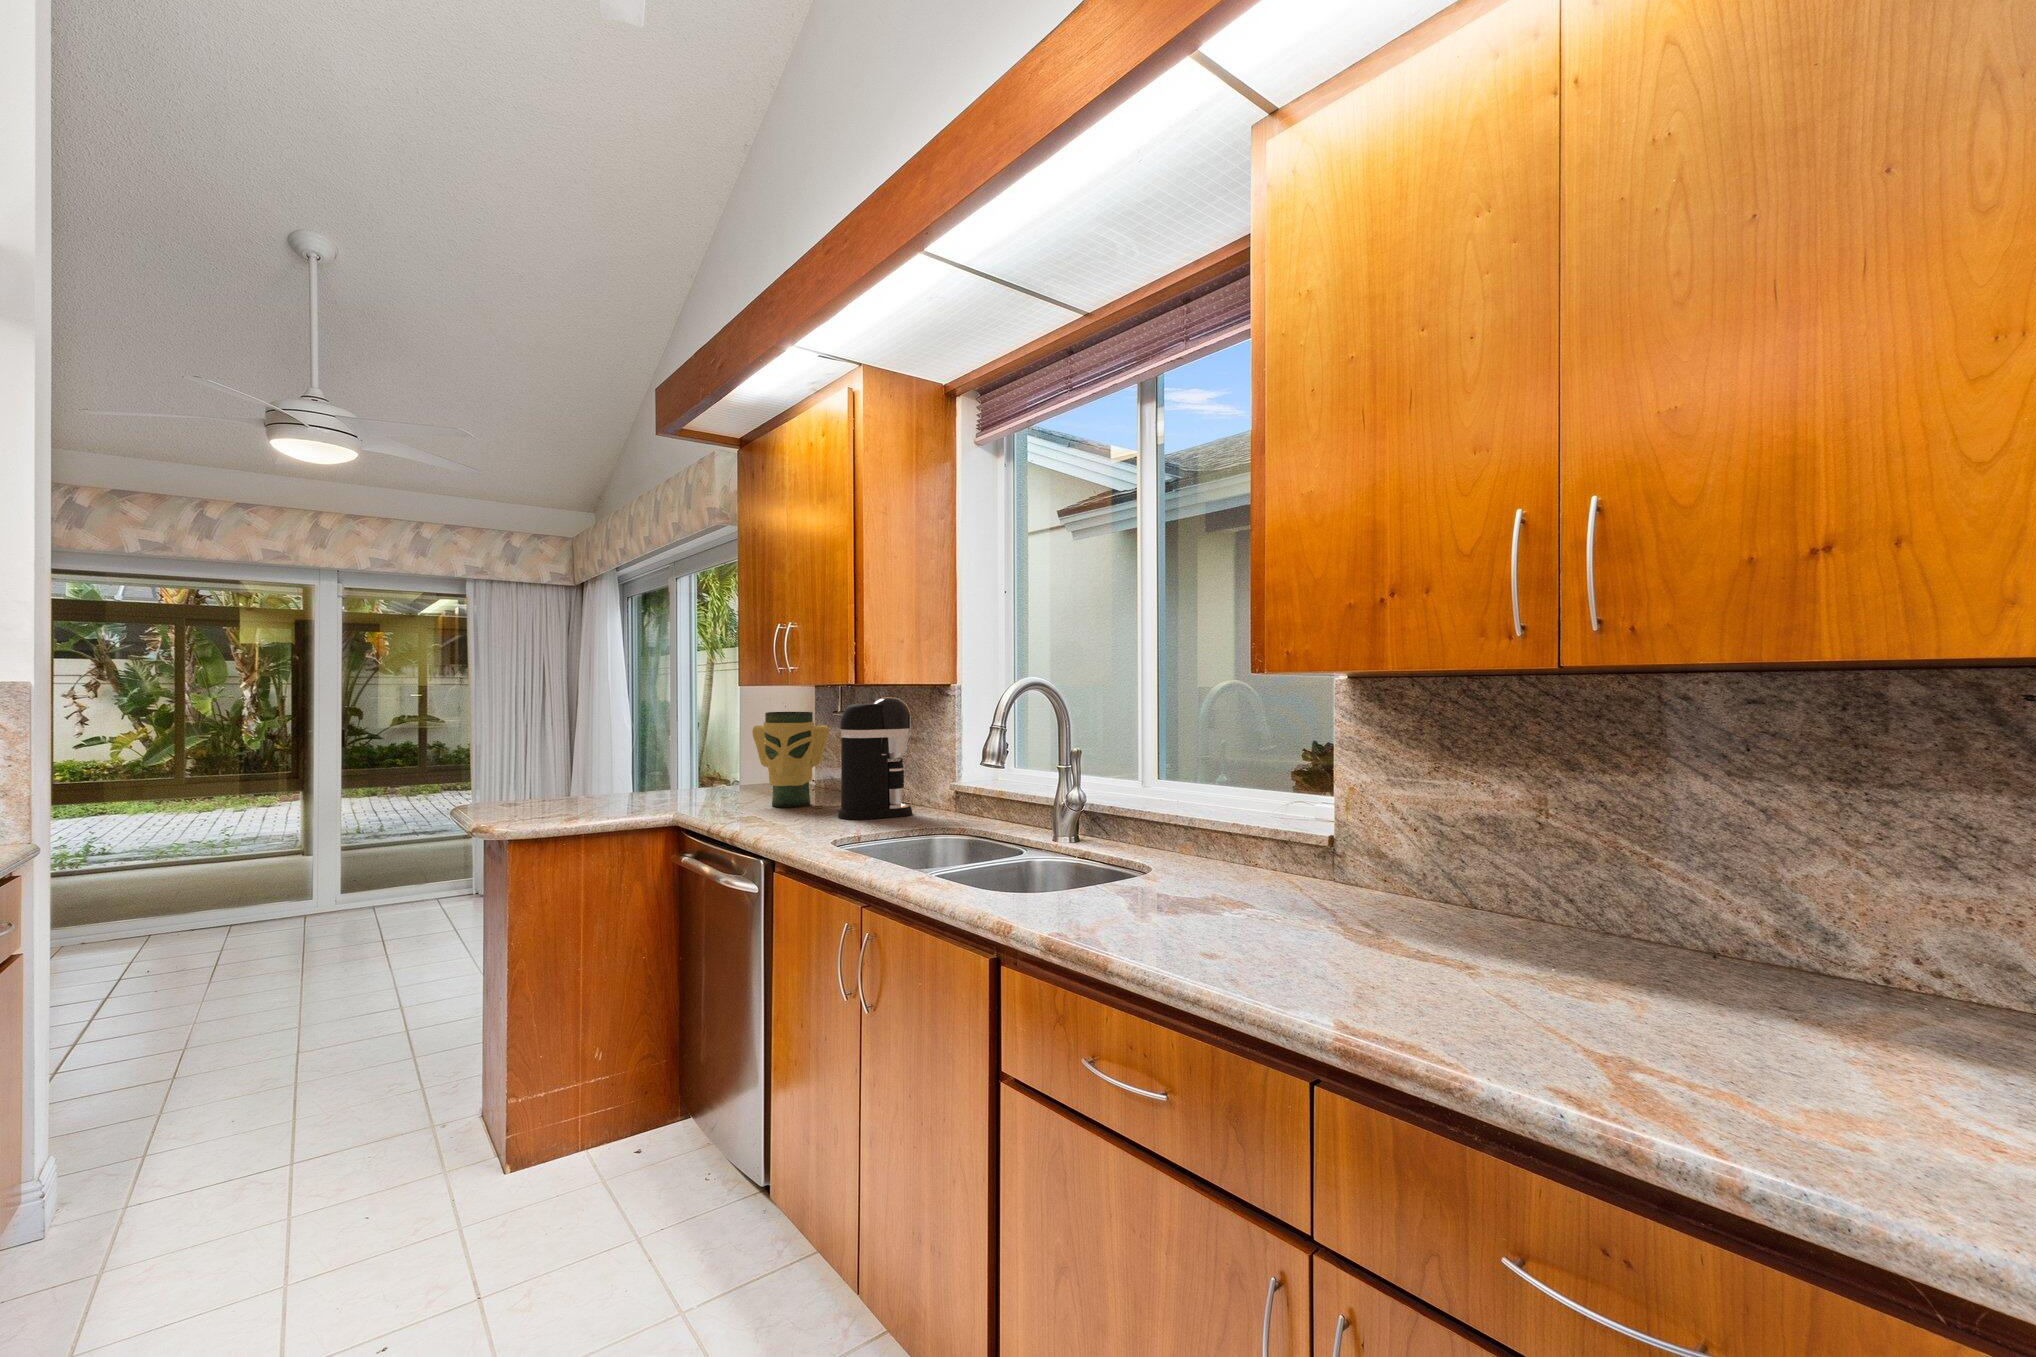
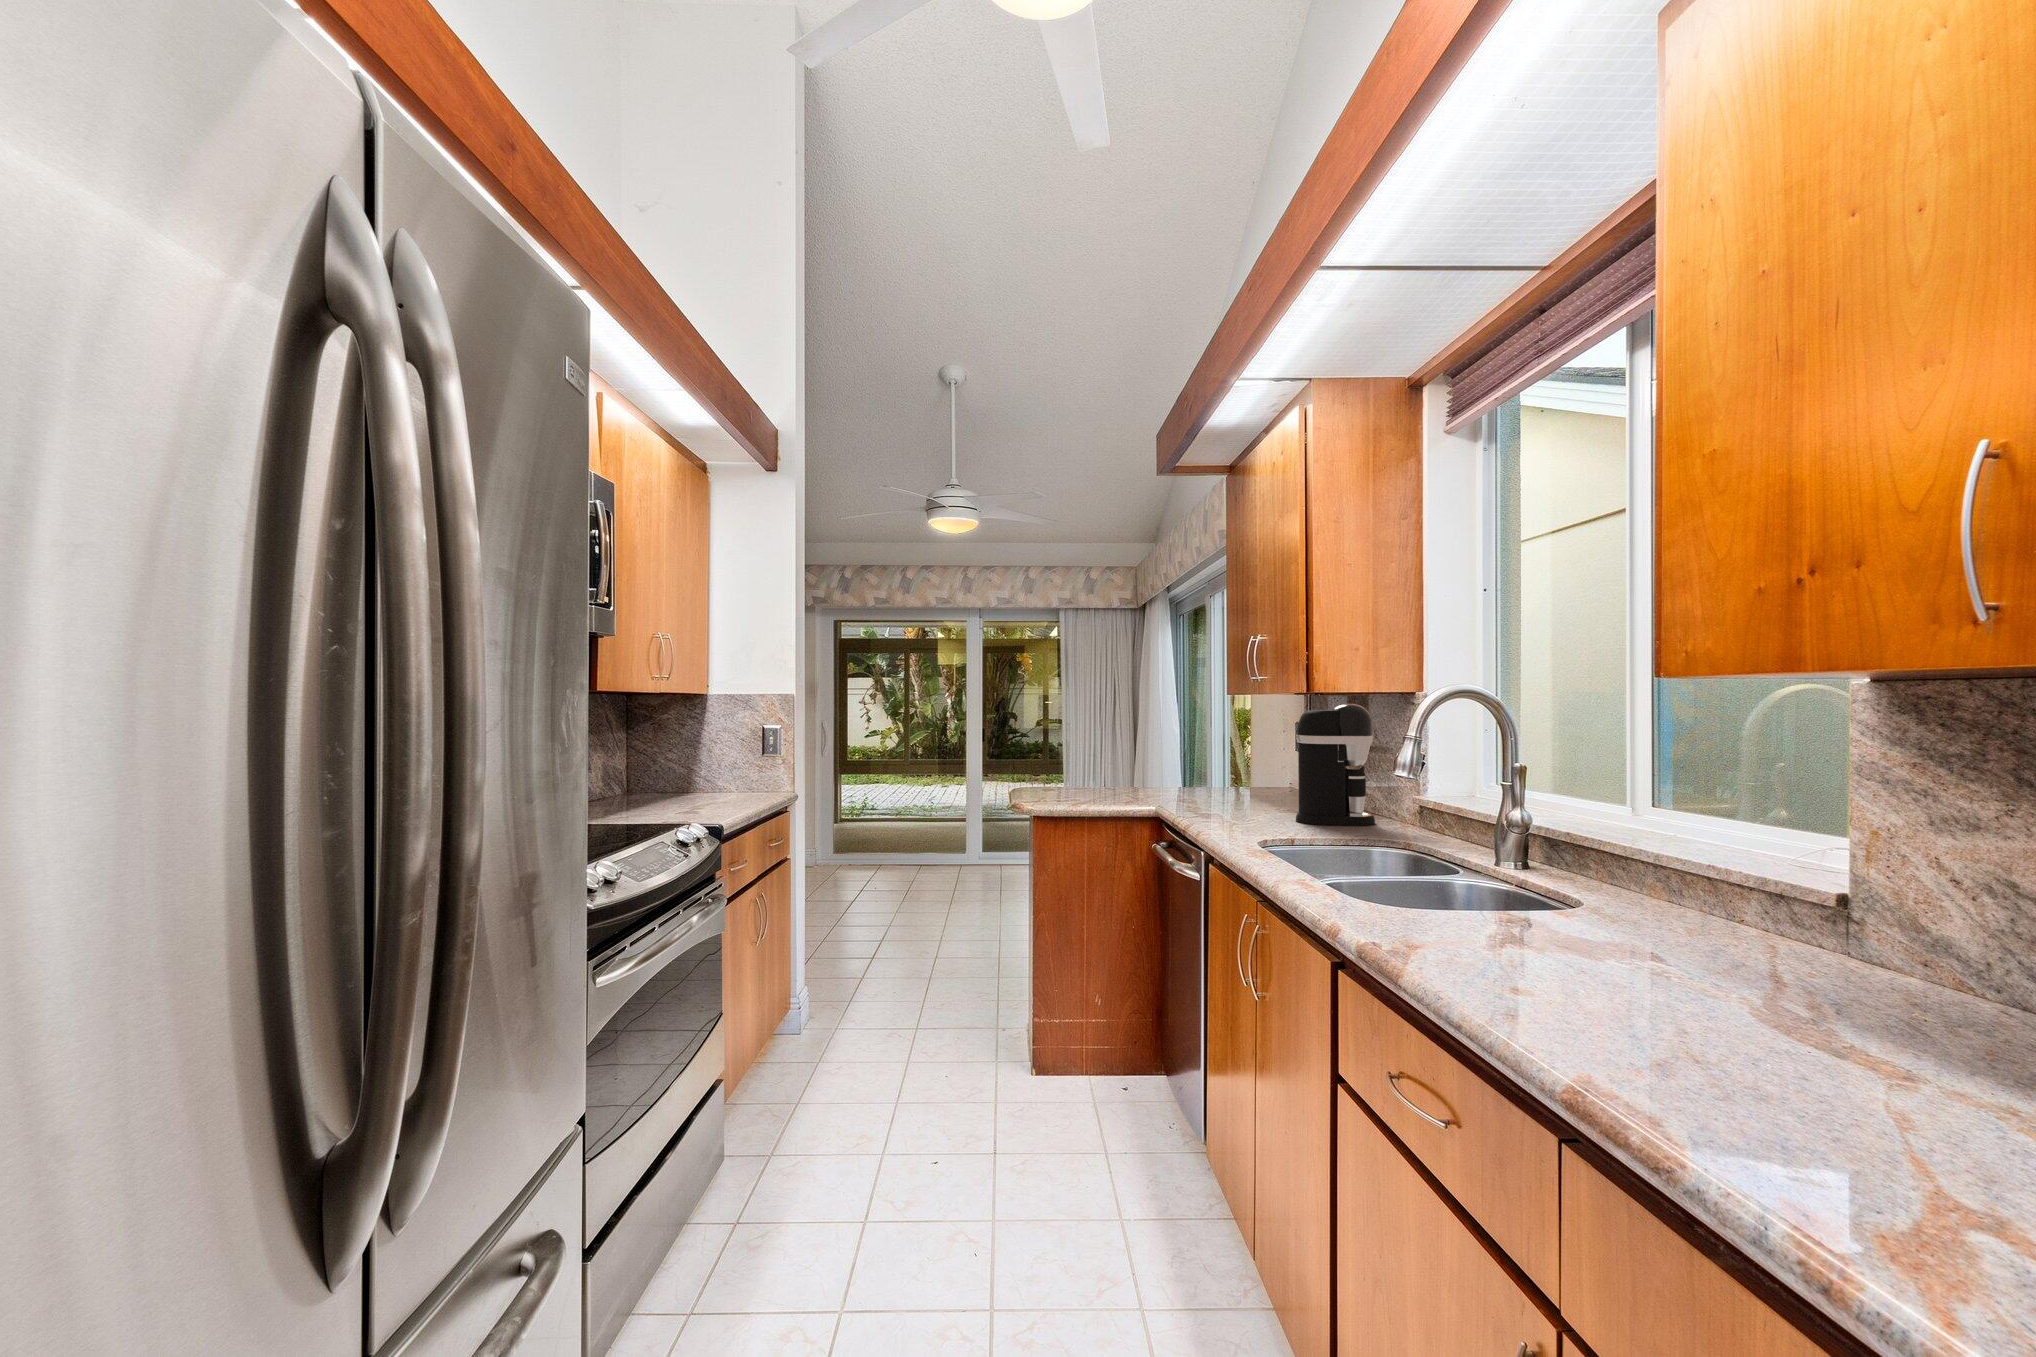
vase: present [752,712,829,808] -> none [1231,717,1303,808]

